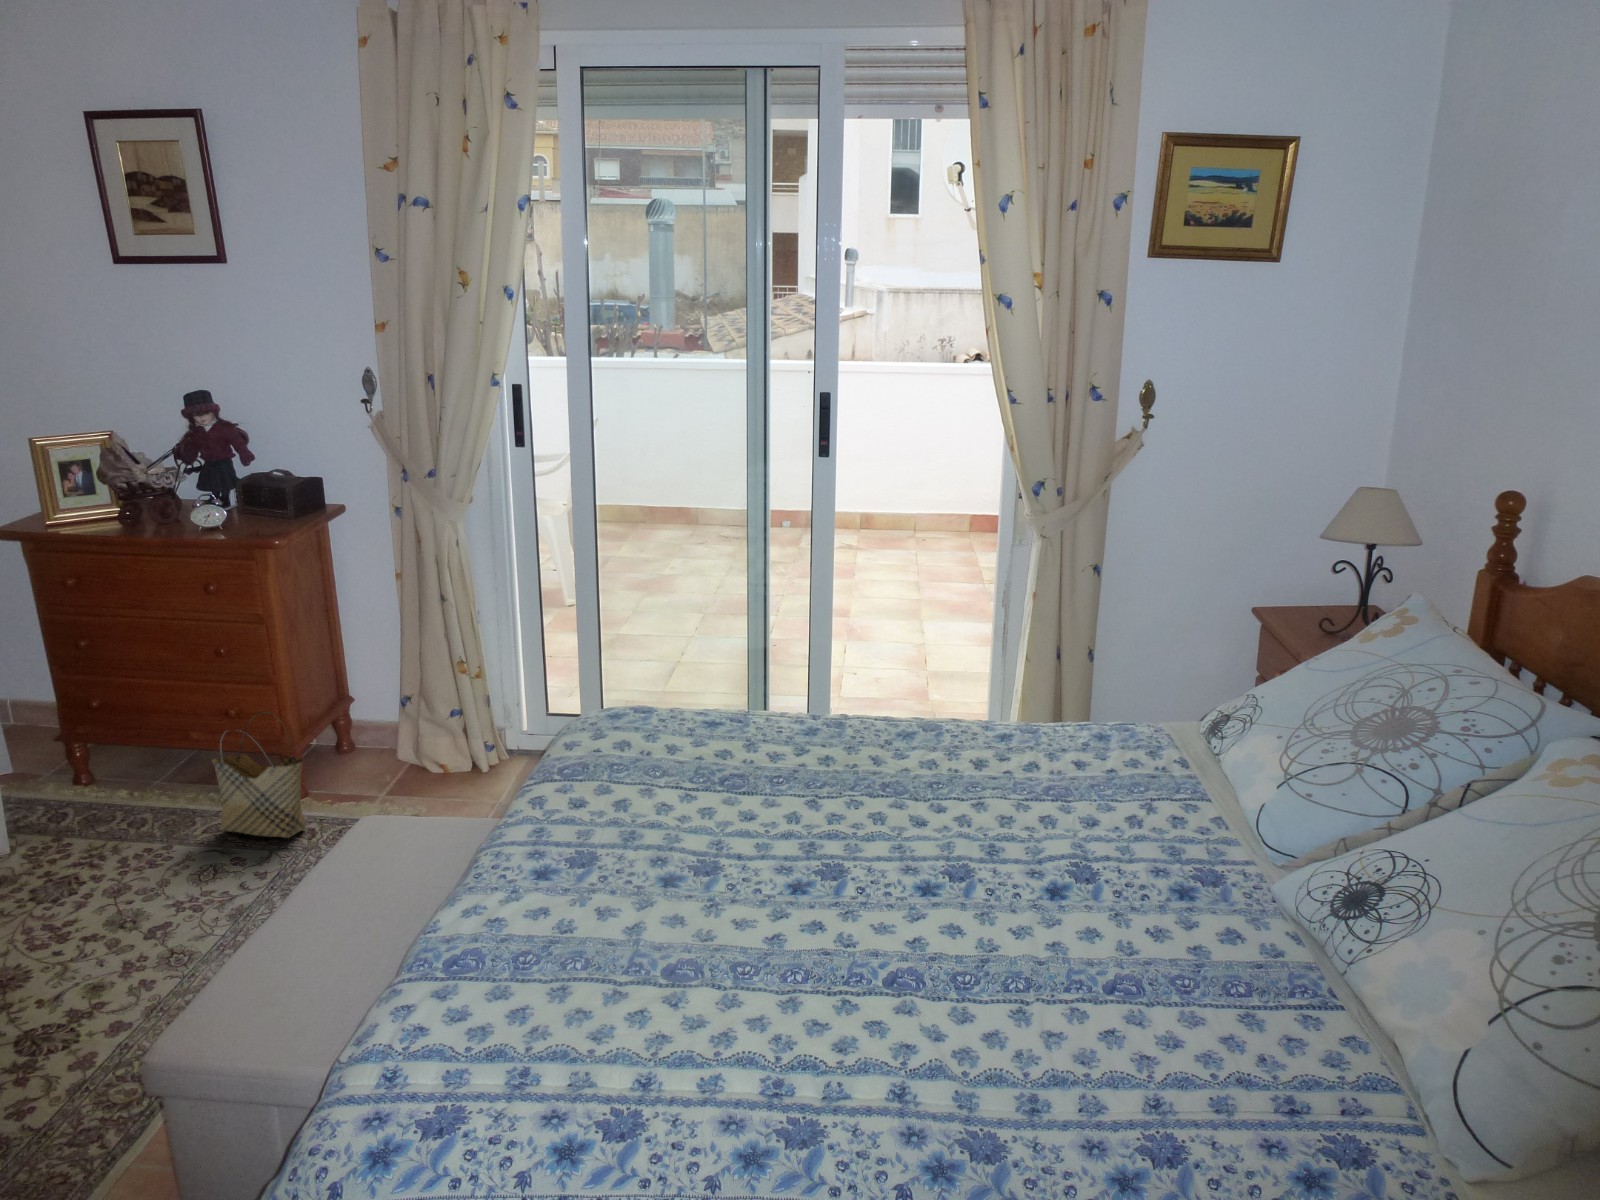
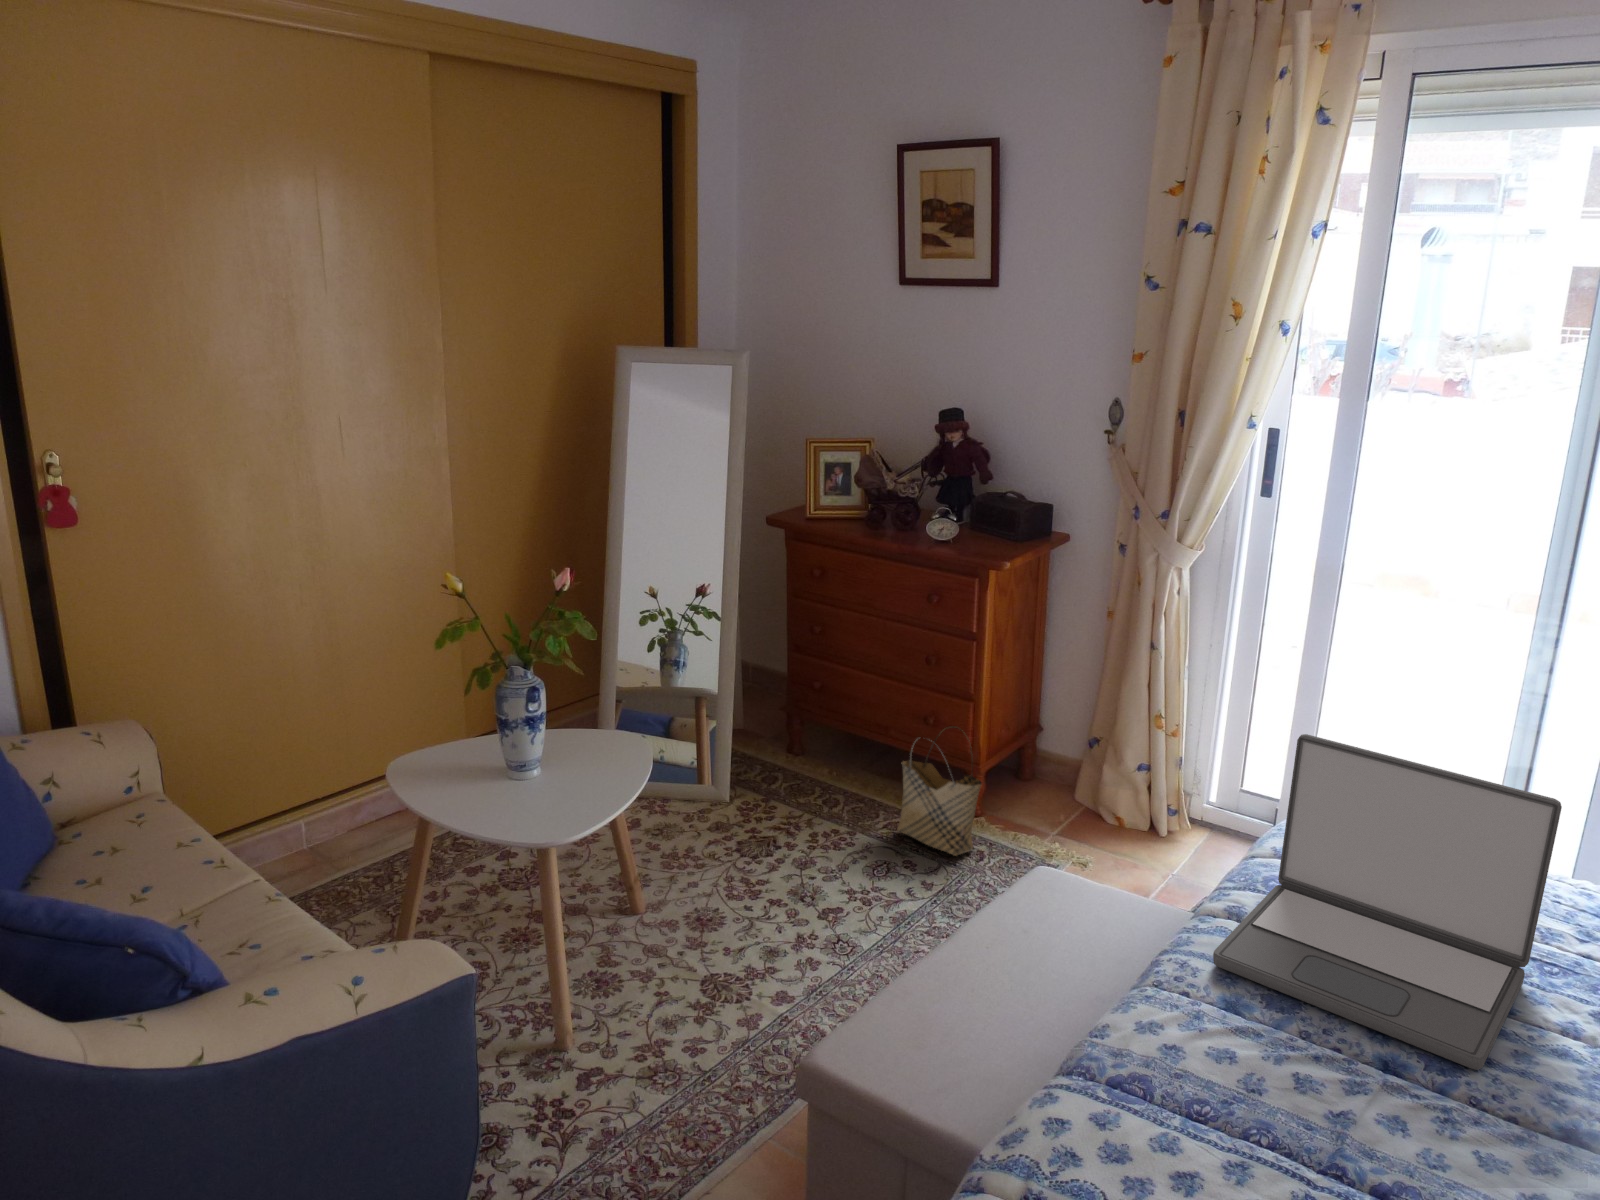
laptop: none [523,642,749,863] -> present [1213,734,1562,1070]

